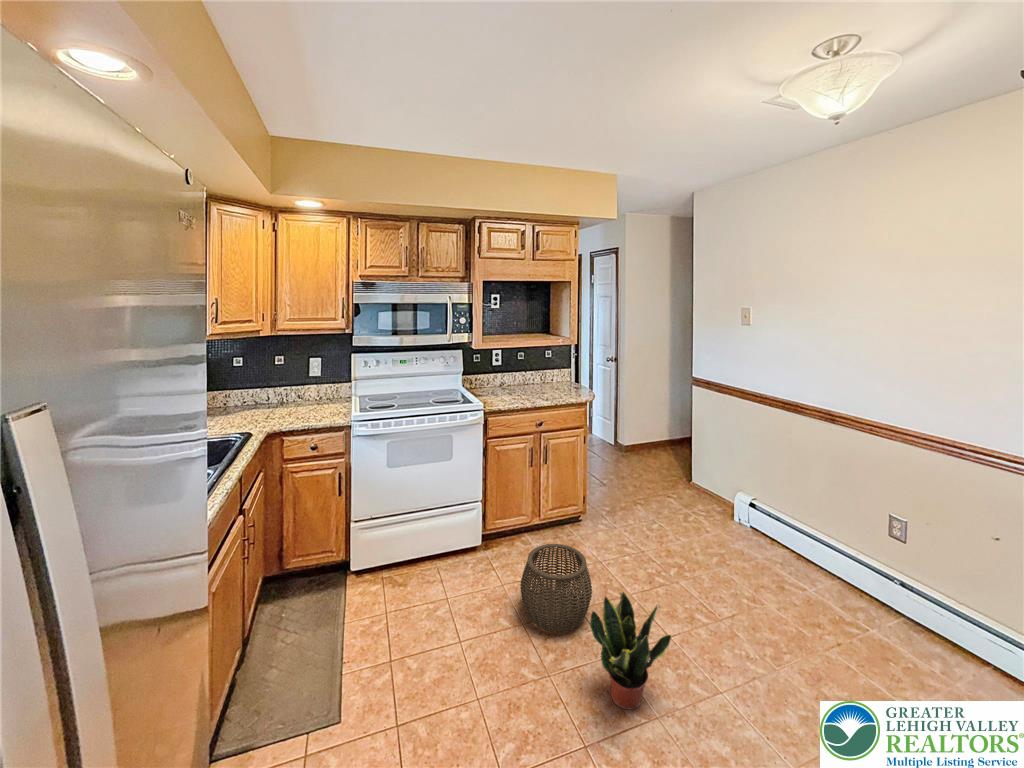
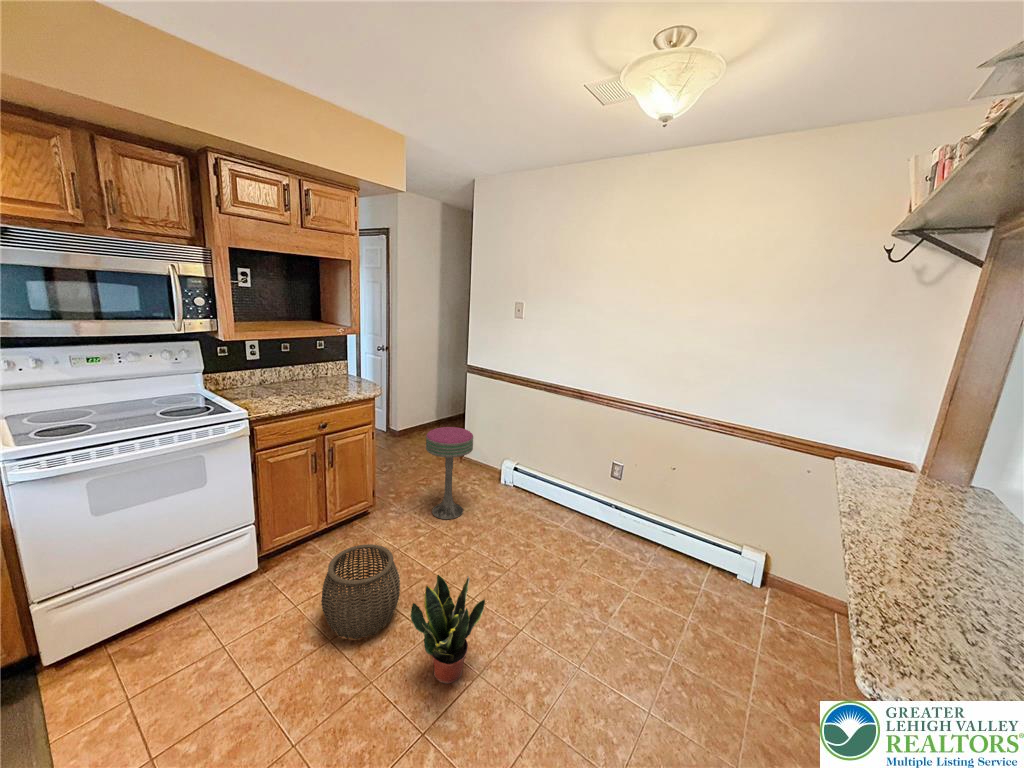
bar stool: none [641,444,696,547] -> present [426,427,473,519]

